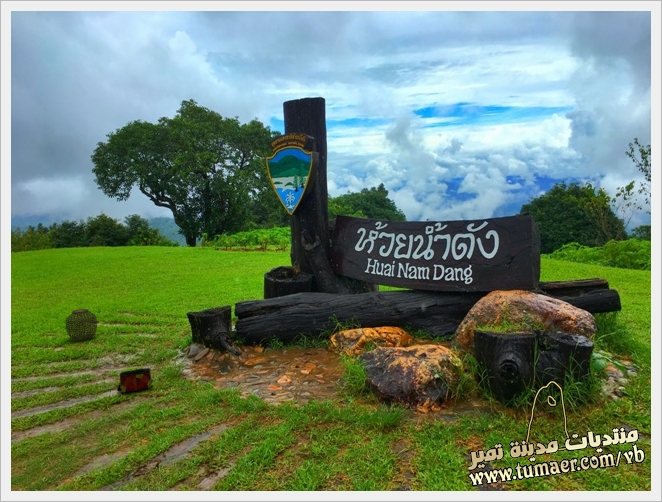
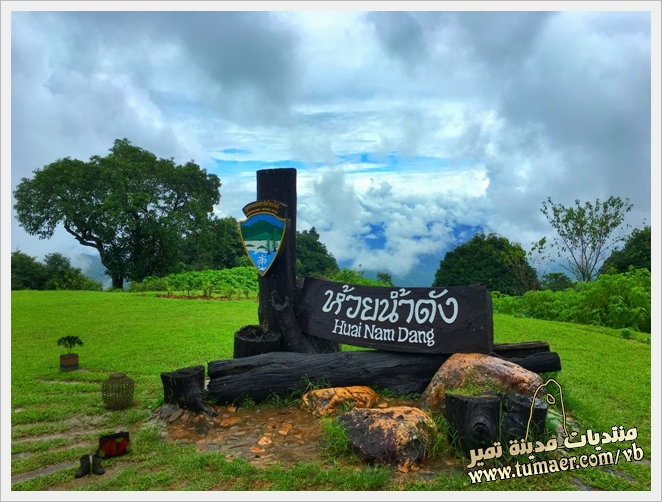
potted tree: none [97,280,125,316] -> present [57,336,84,372]
woven basket: present [65,309,97,341] -> present [101,373,134,409]
boots: none [94,388,126,410] -> present [75,454,105,477]

